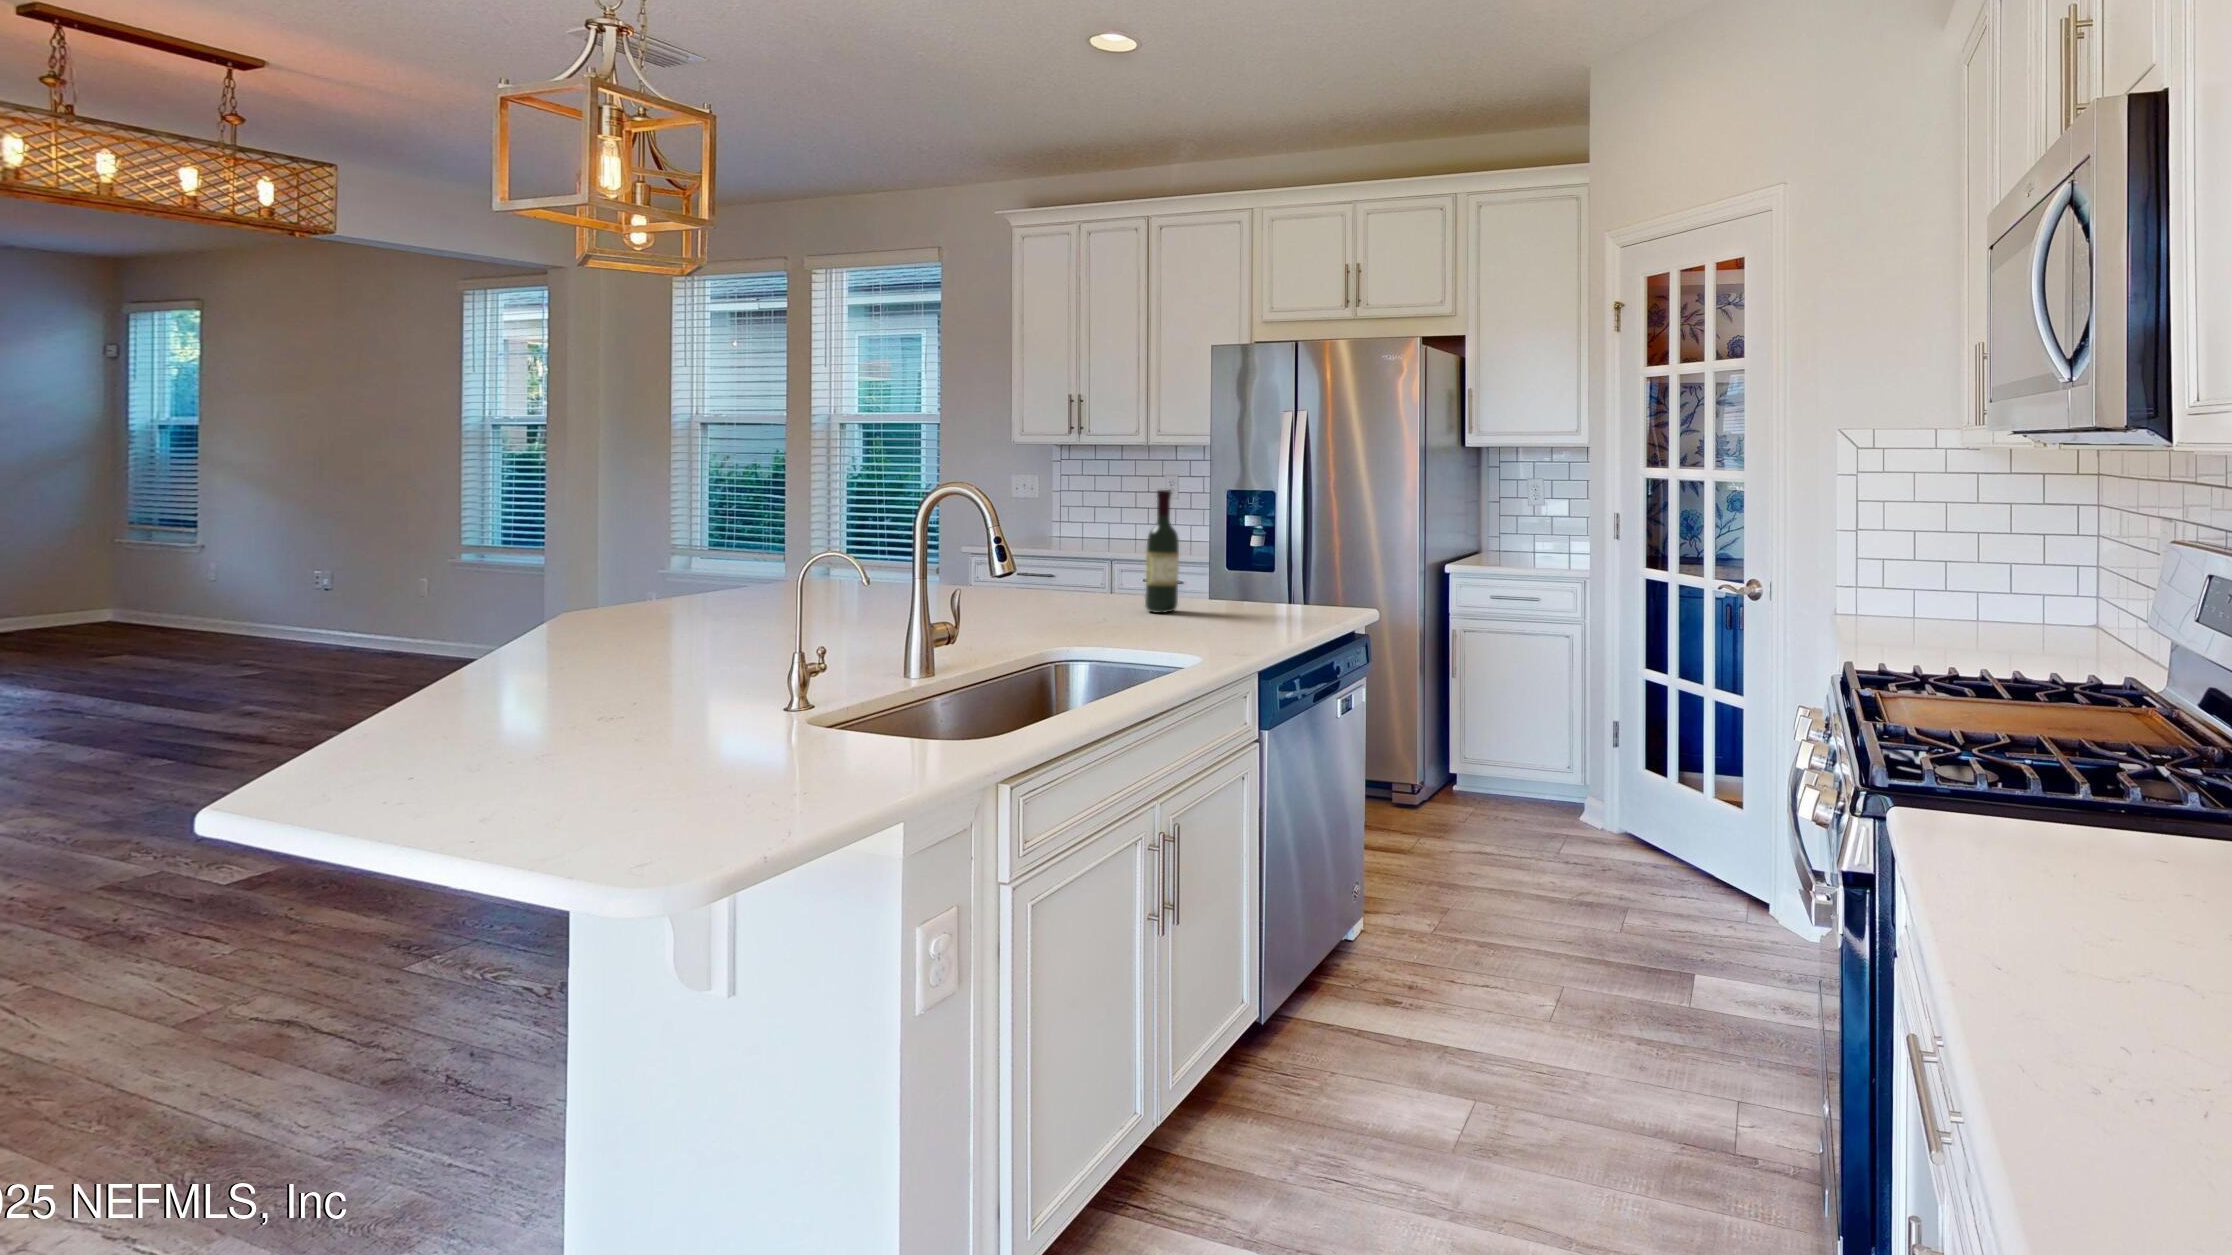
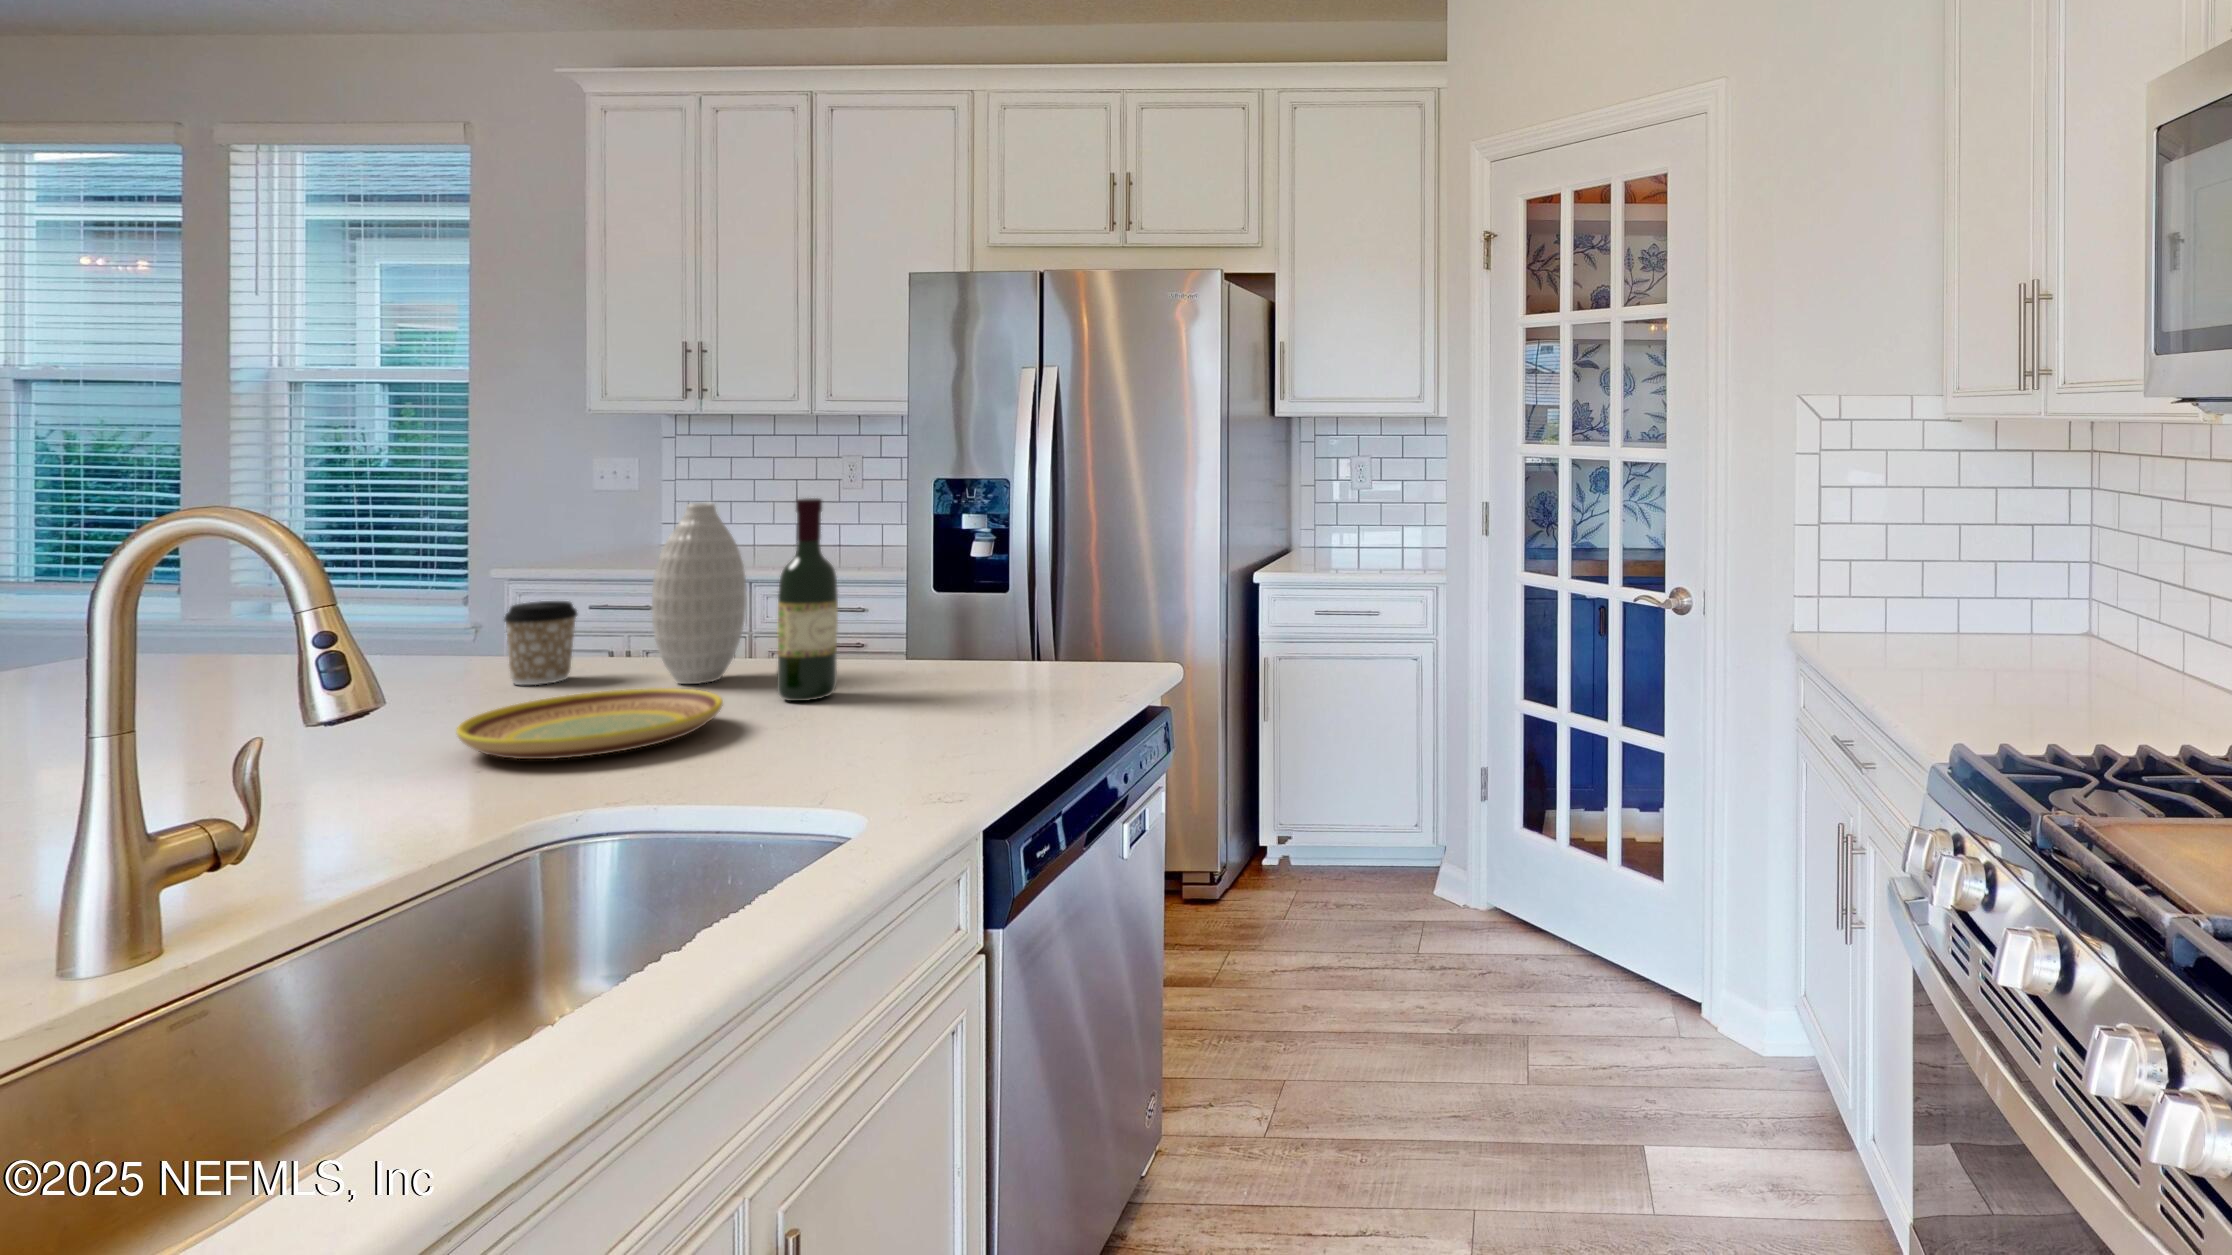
vase: none [1076,493,1126,602] -> present [652,503,746,684]
coffee cup: none [998,550,1035,598] -> present [504,601,577,685]
plate: none [991,598,1120,628] -> present [457,688,723,759]

